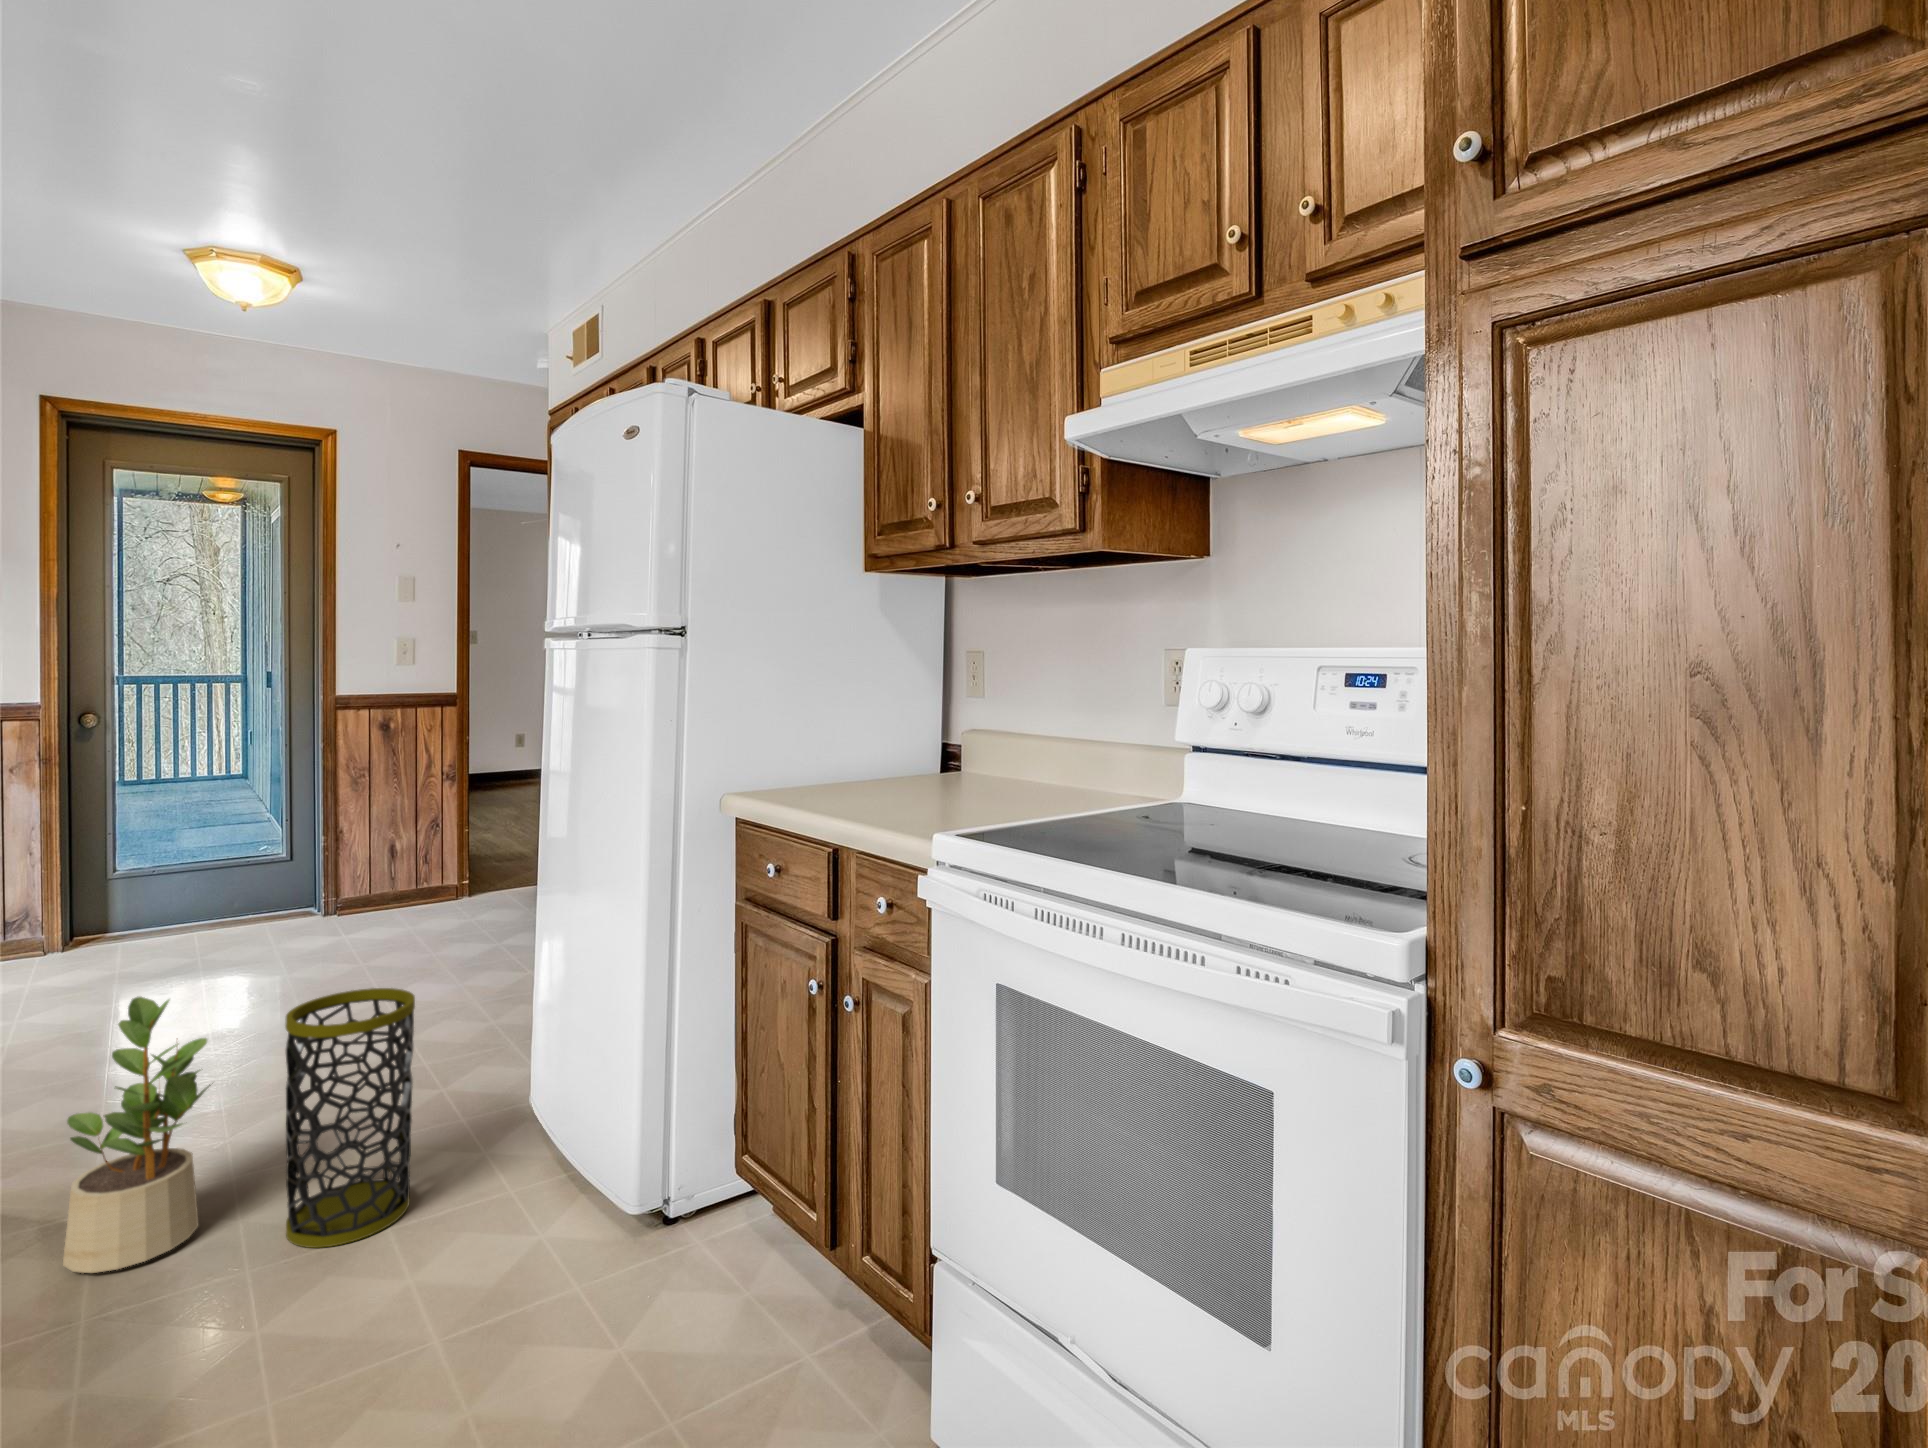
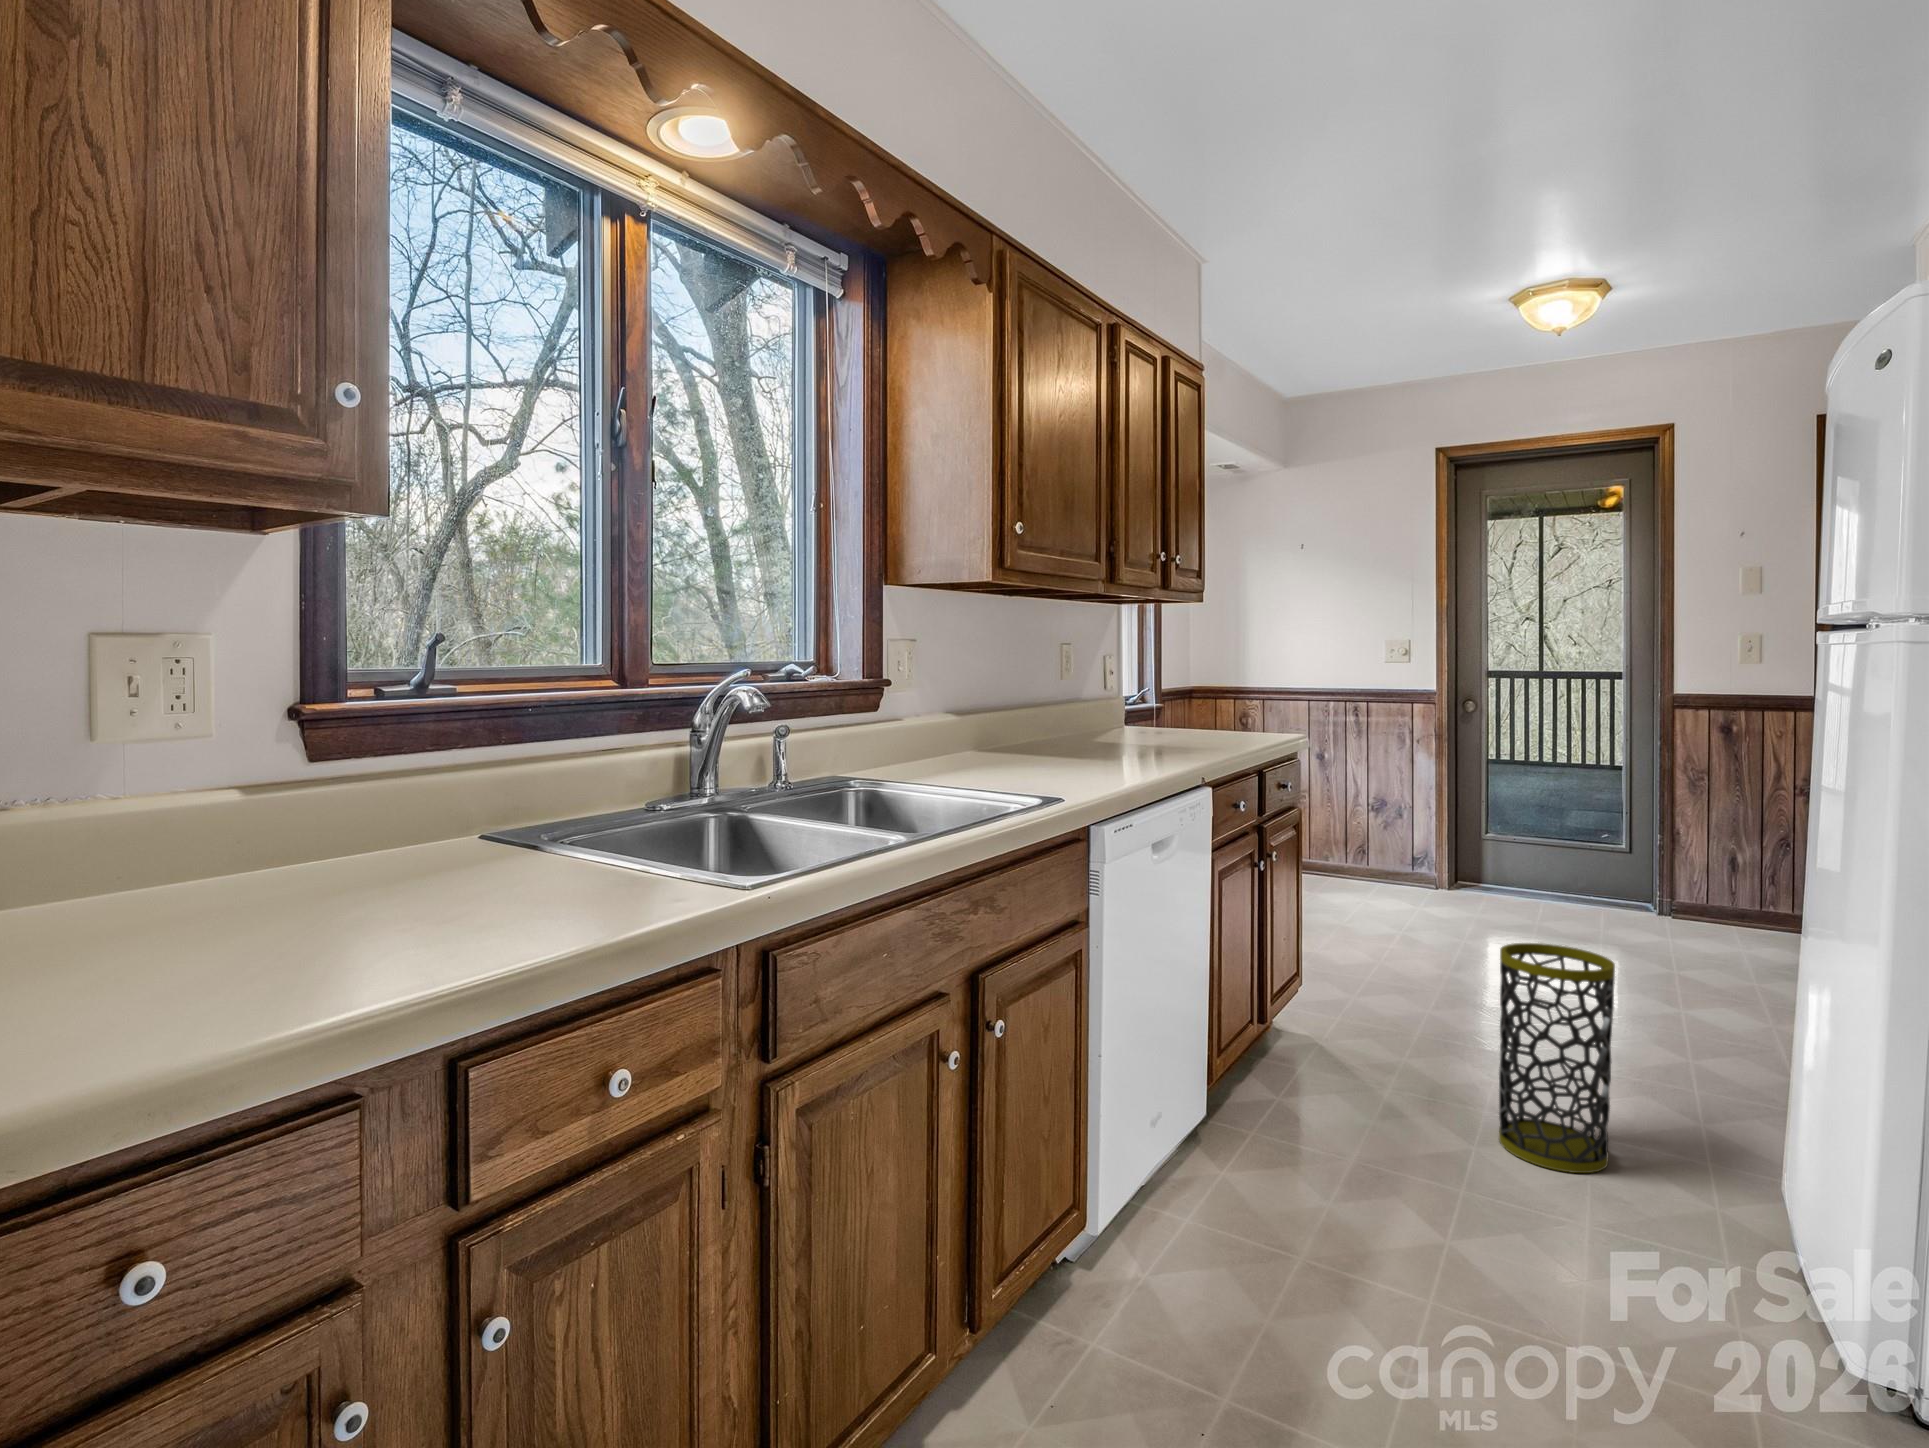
potted plant: present [63,997,211,1273] -> none [1362,900,1461,1104]

